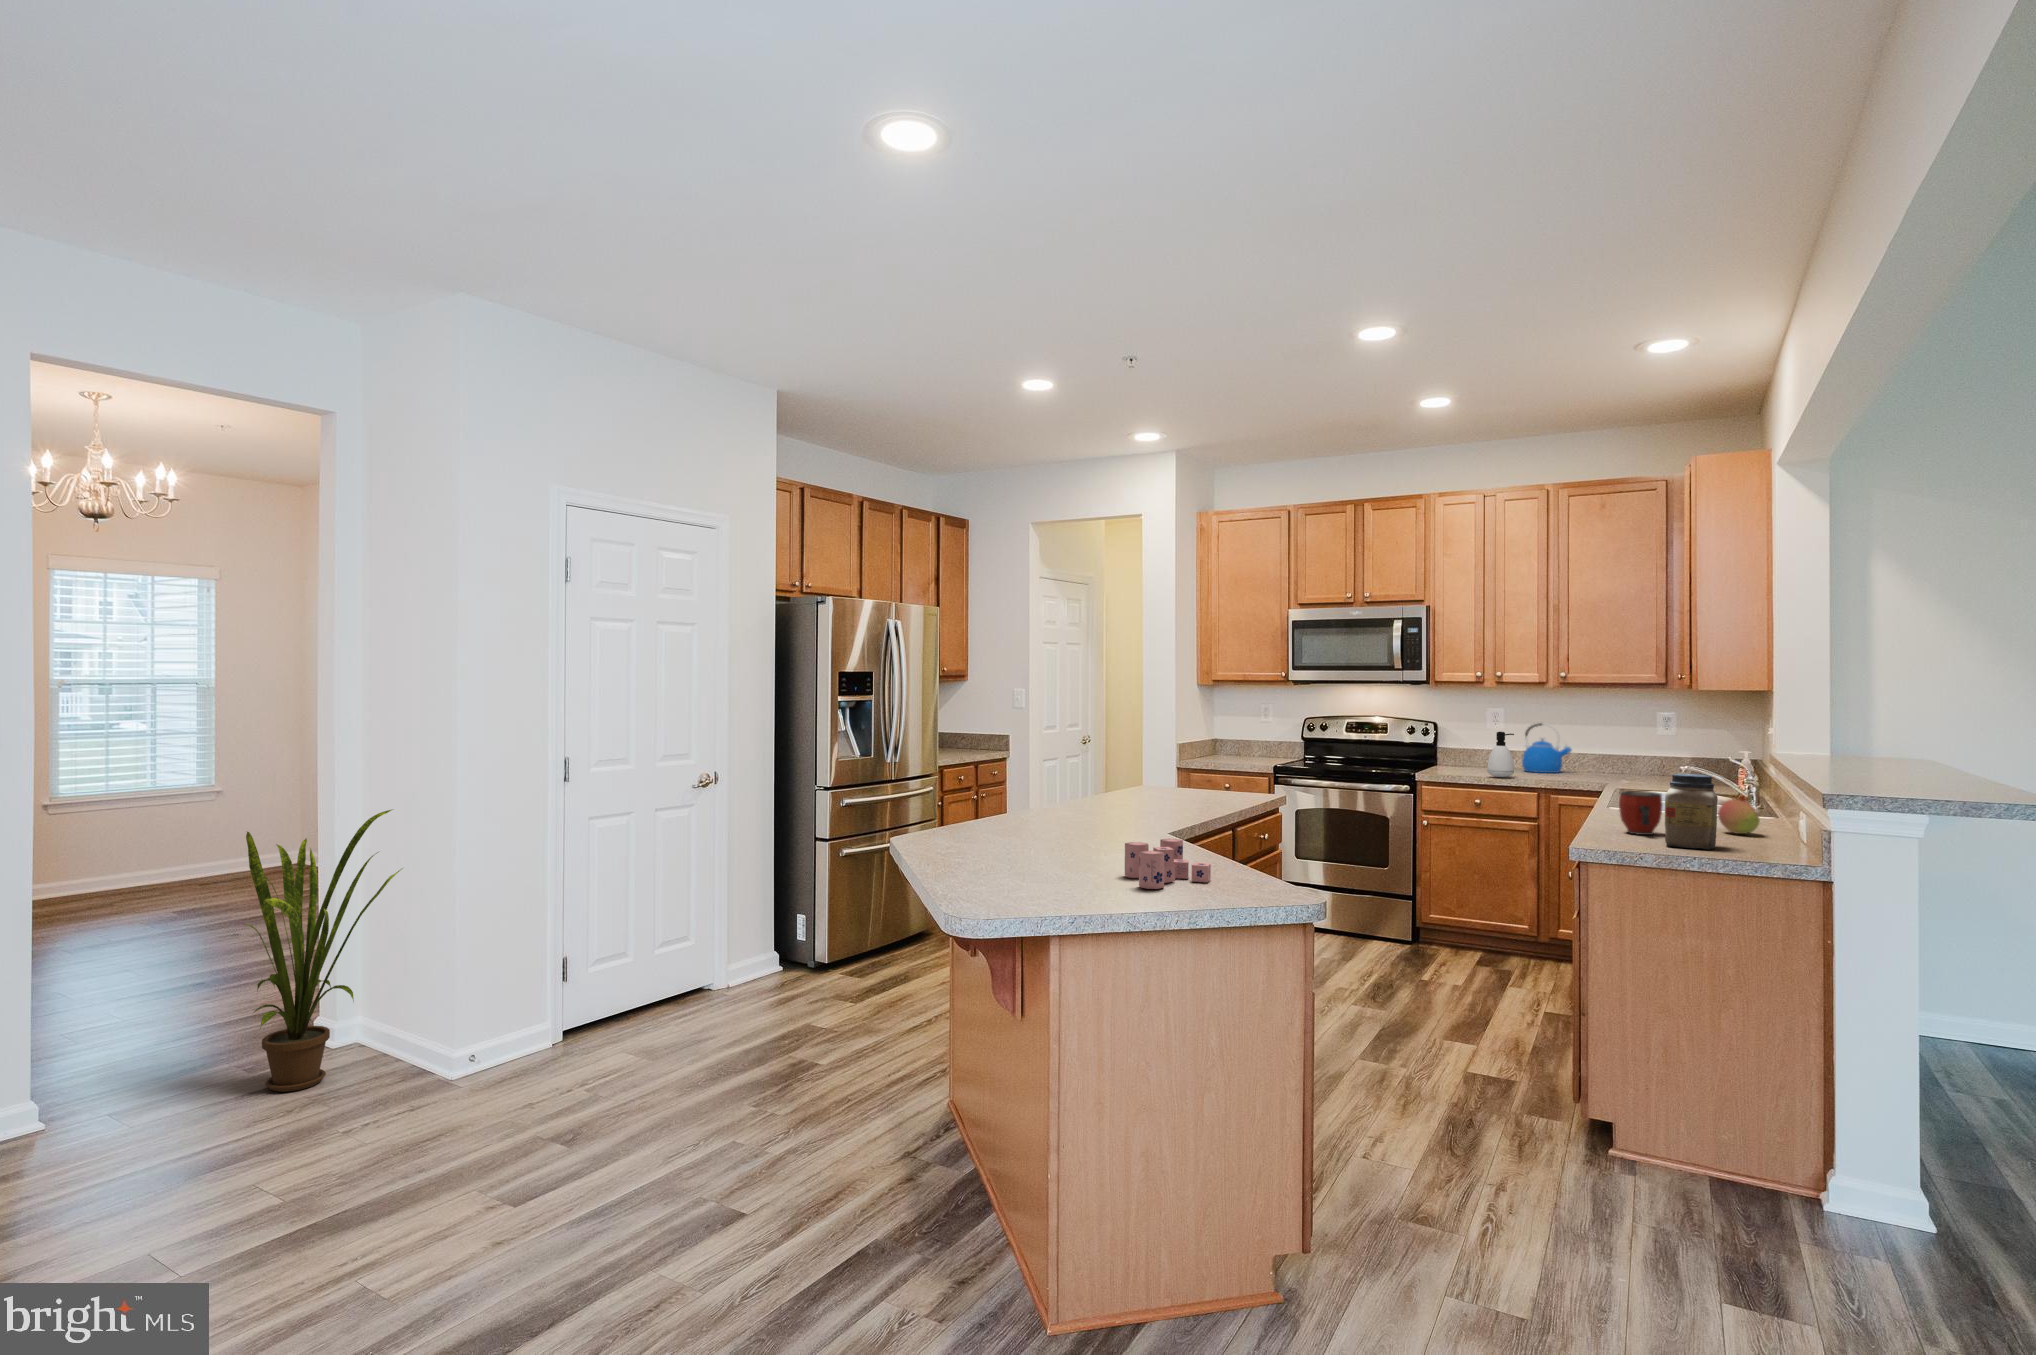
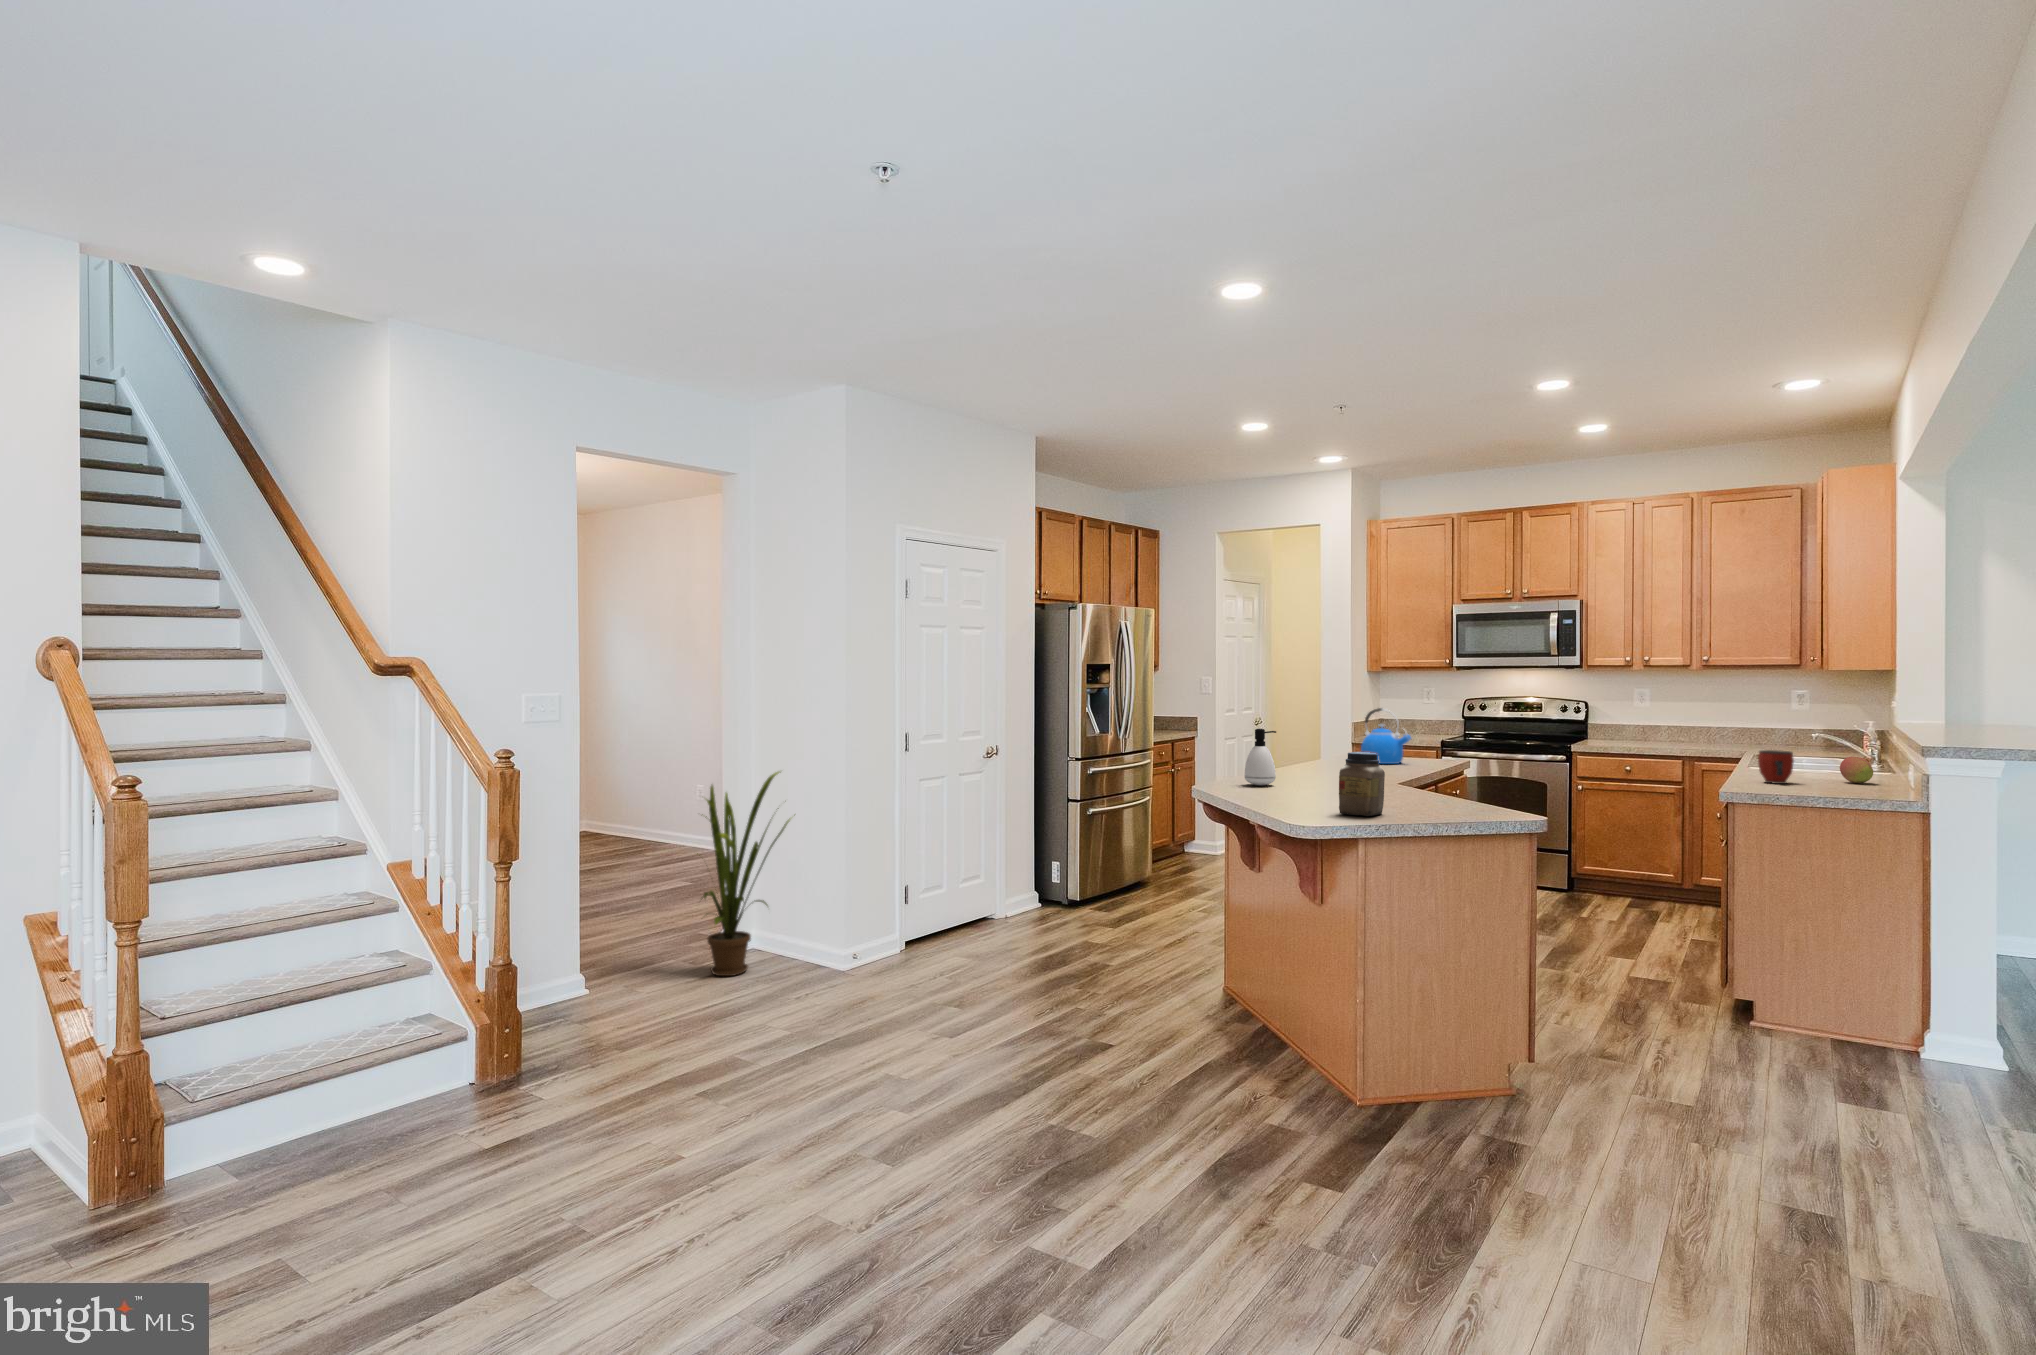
kettle: present [1522,723,1572,773] -> present [1361,708,1411,764]
soap dispenser: present [1487,732,1514,778] -> present [1245,729,1276,785]
jar: present [1665,774,1718,849] -> present [1339,752,1385,816]
candle: present [1125,839,1211,889] -> none [1392,781,1457,812]

